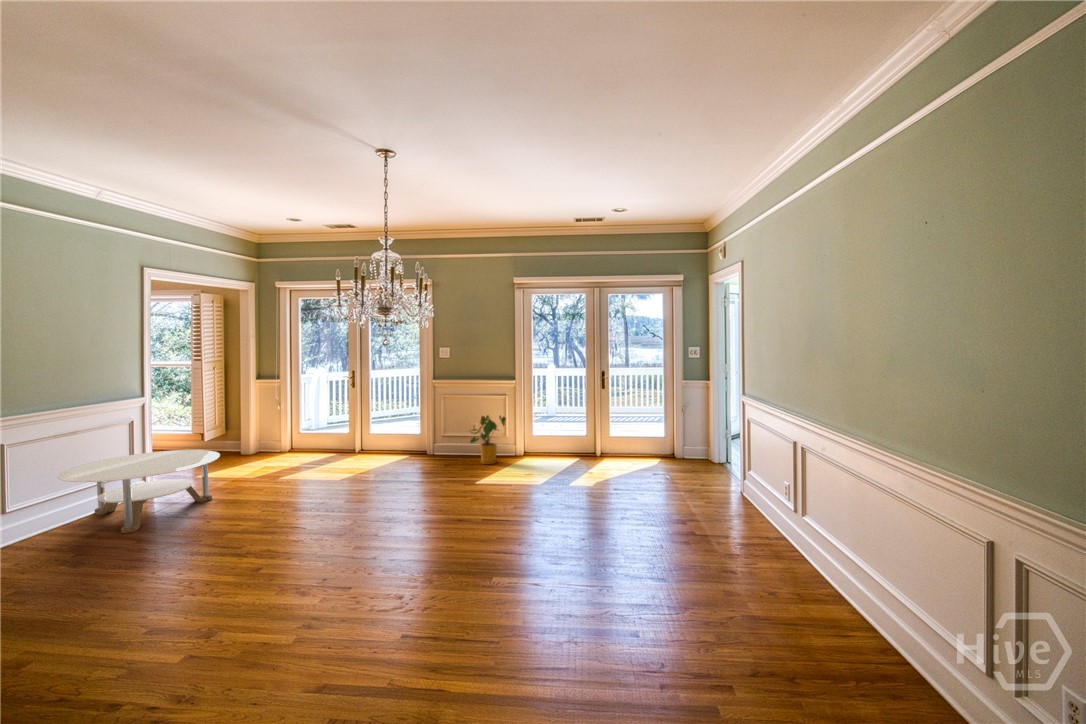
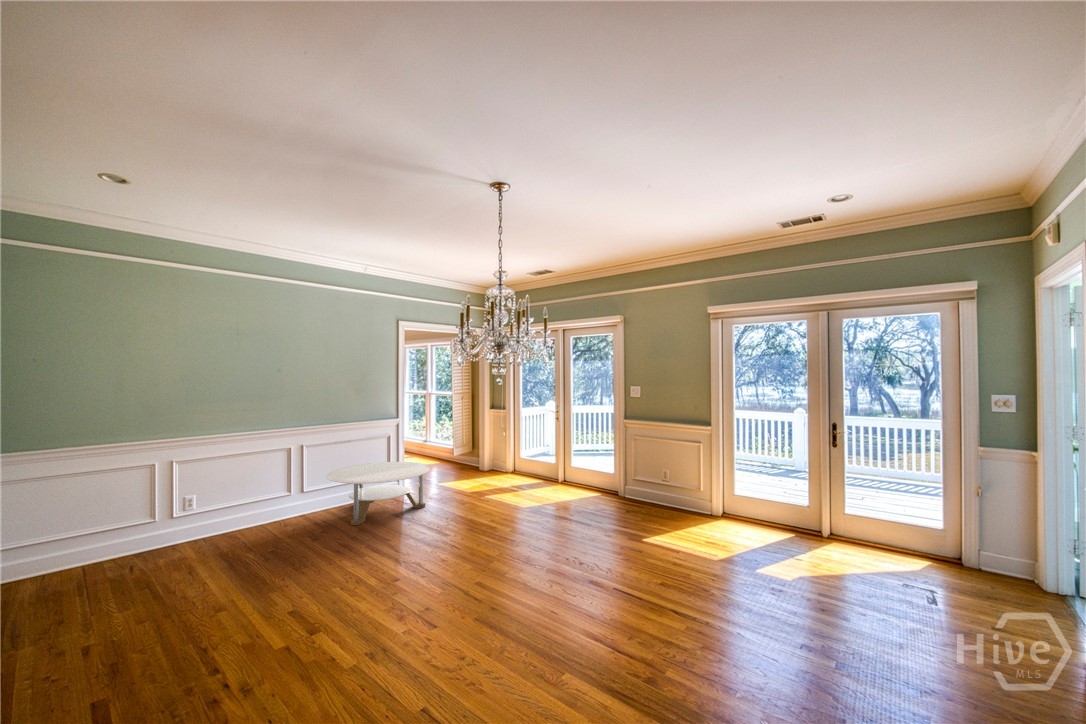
house plant: present [470,415,506,464] -> none [649,462,699,520]

